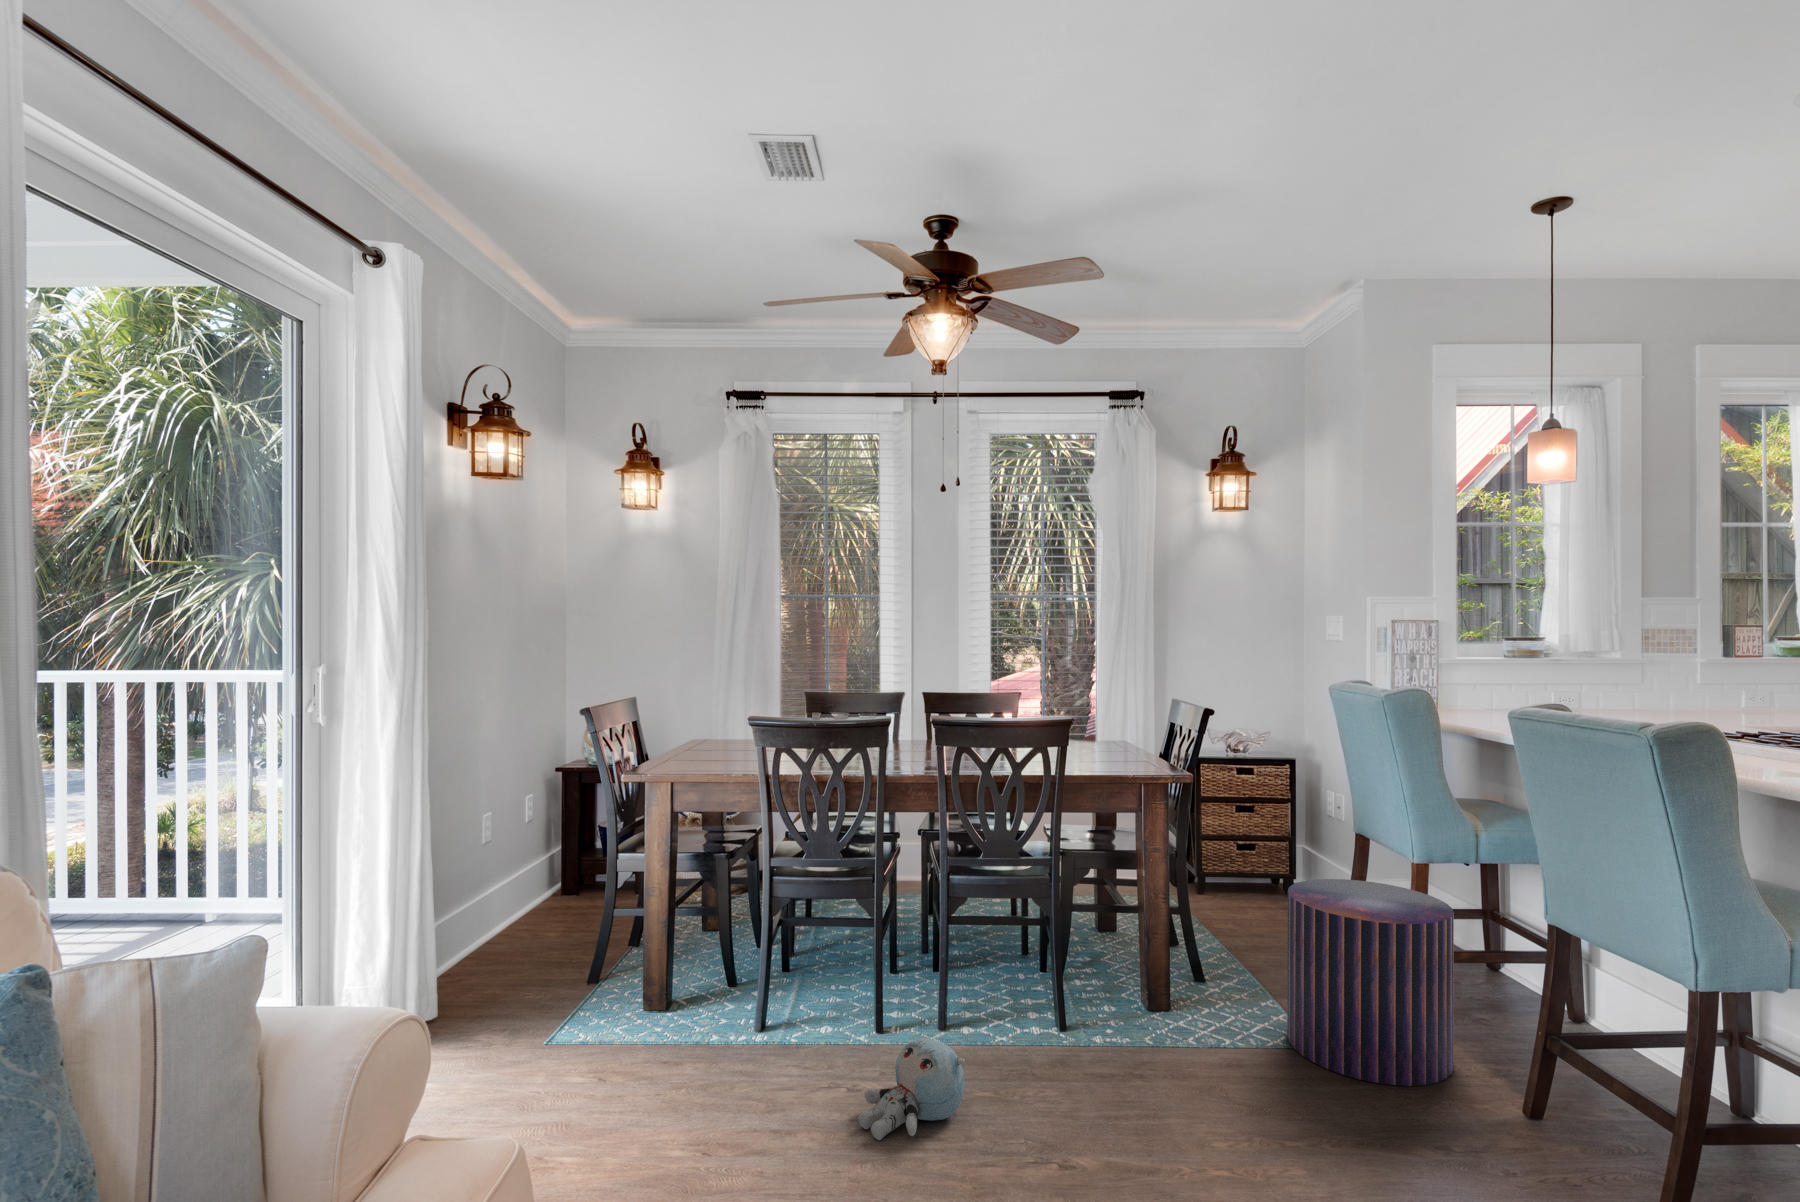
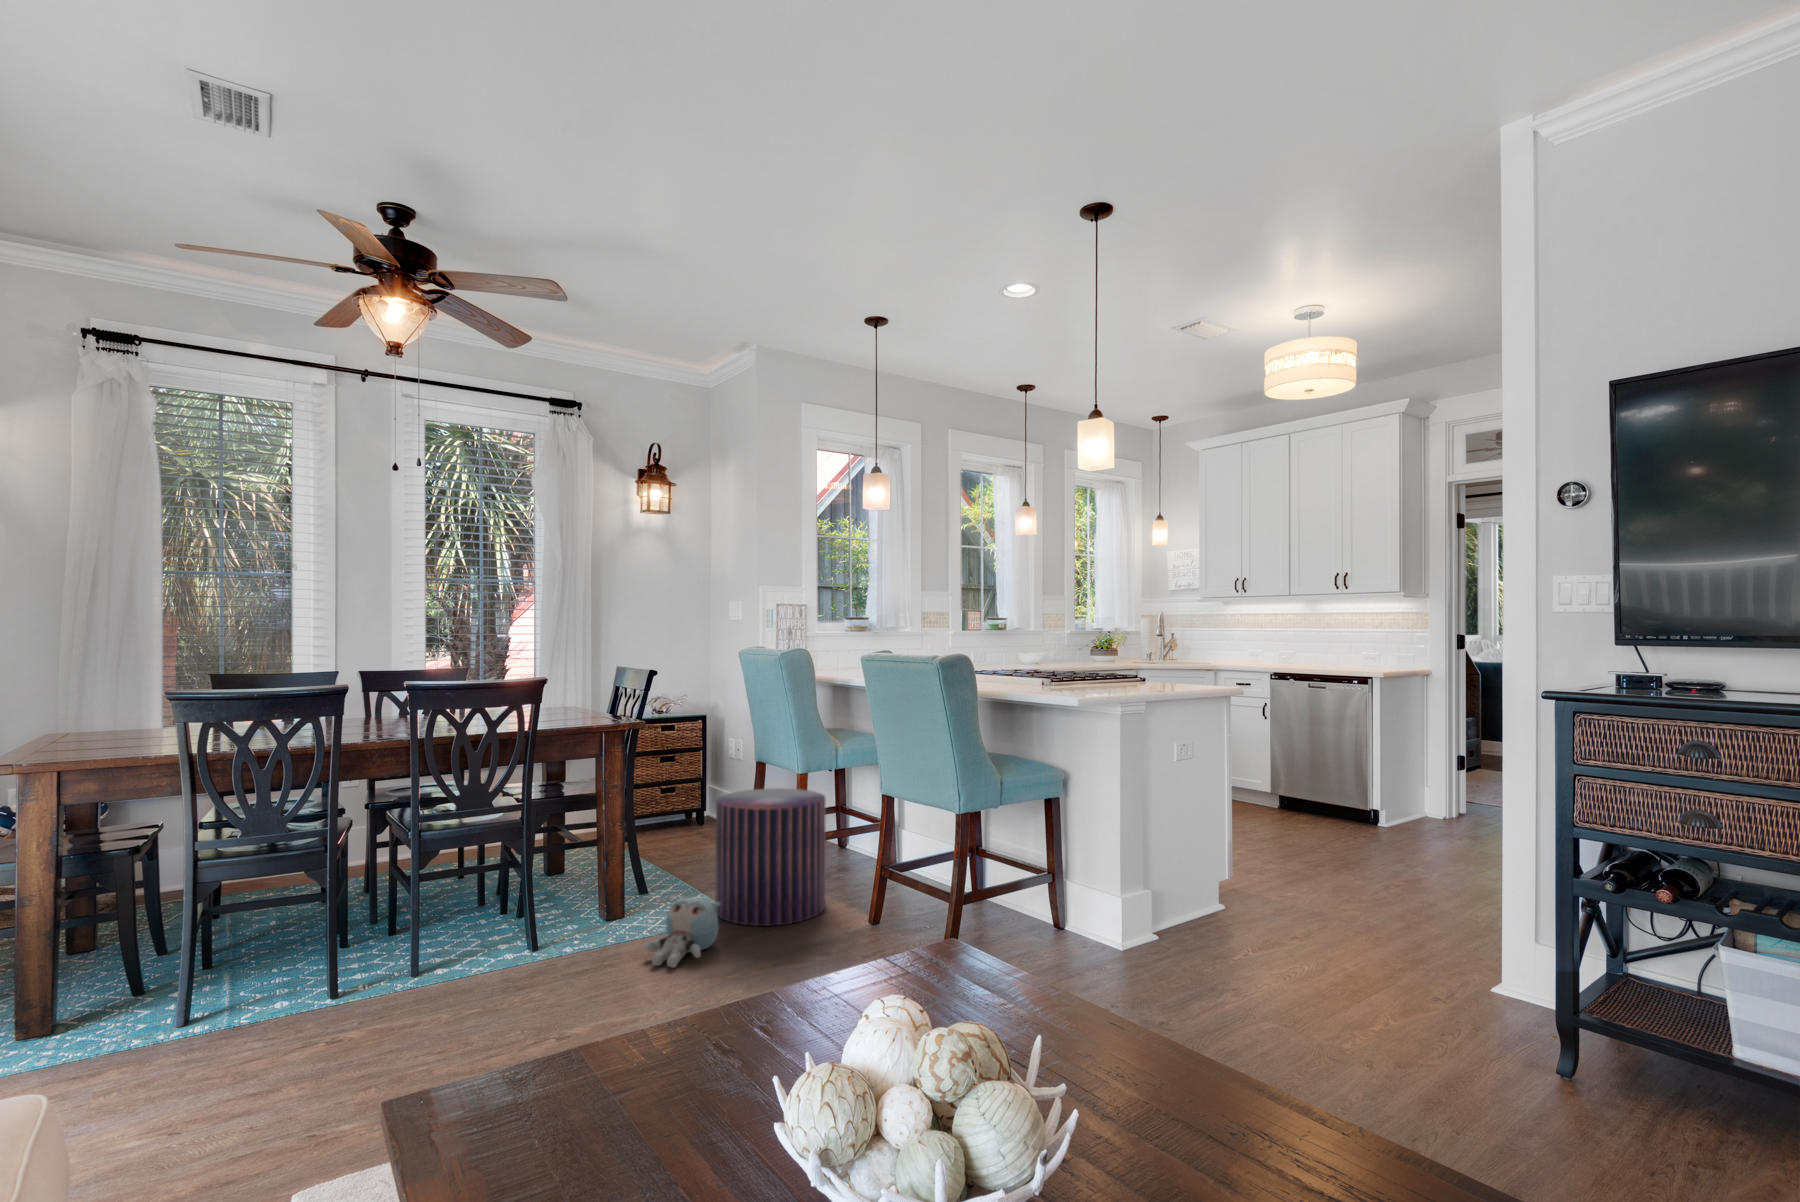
plush toy: present [858,1036,965,1140] -> present [647,898,720,968]

